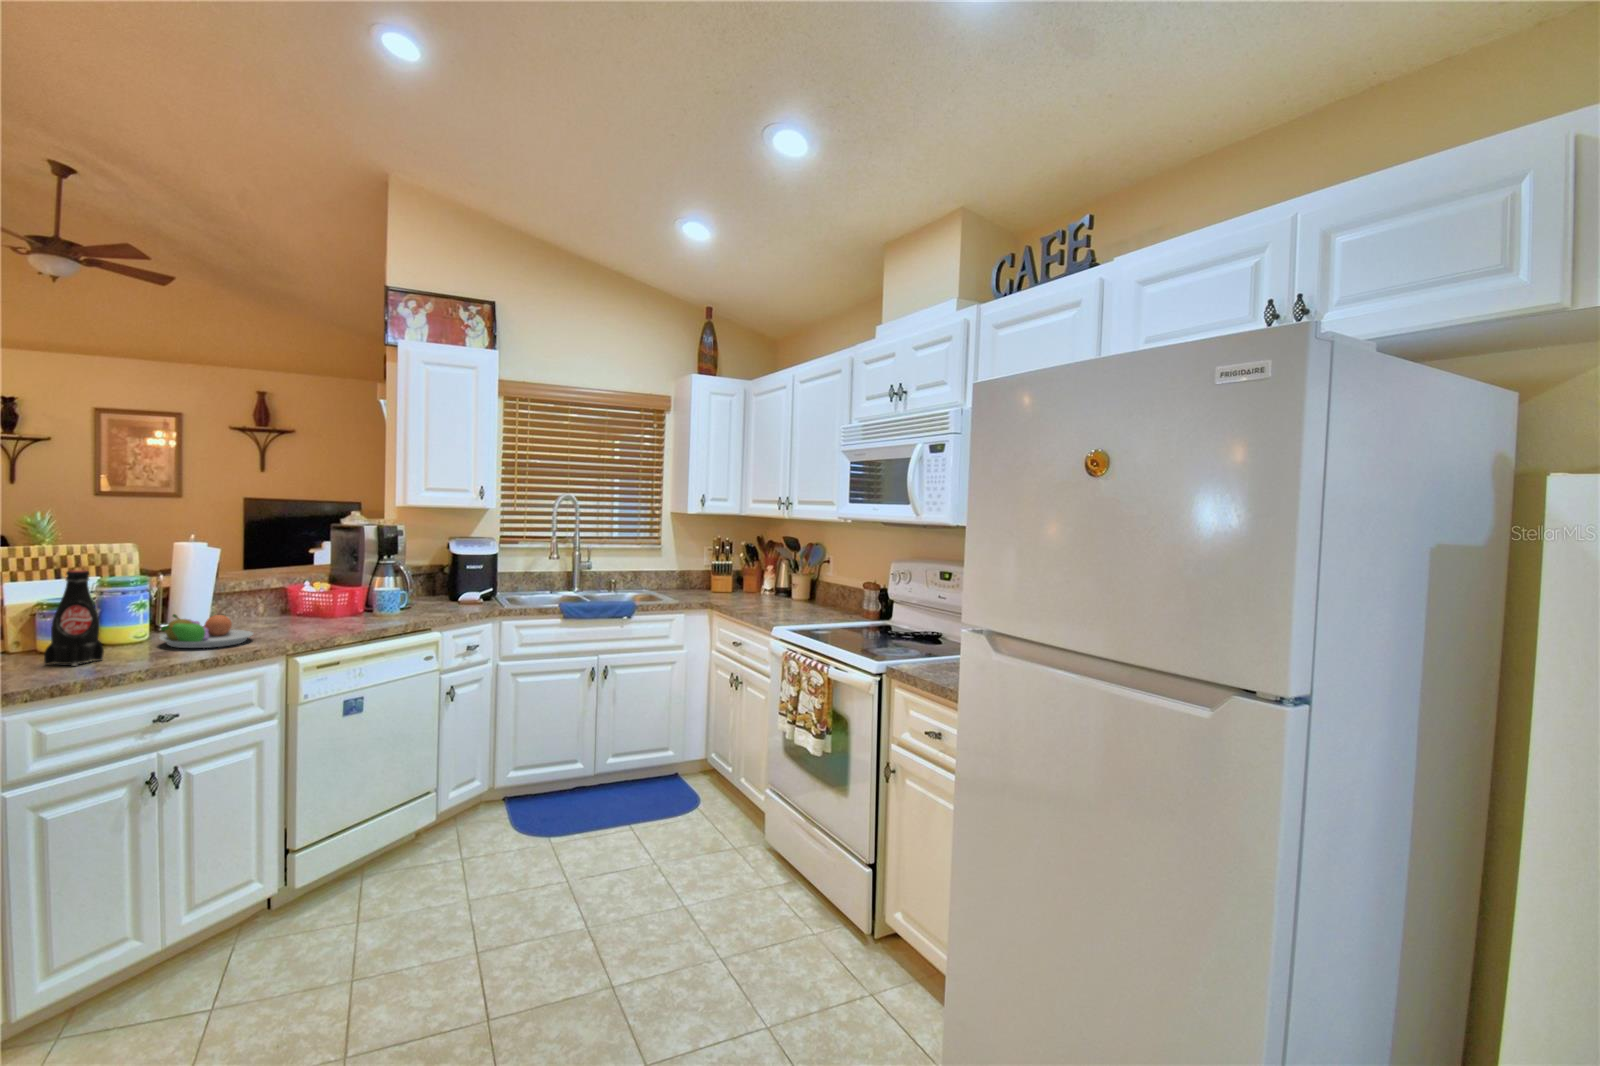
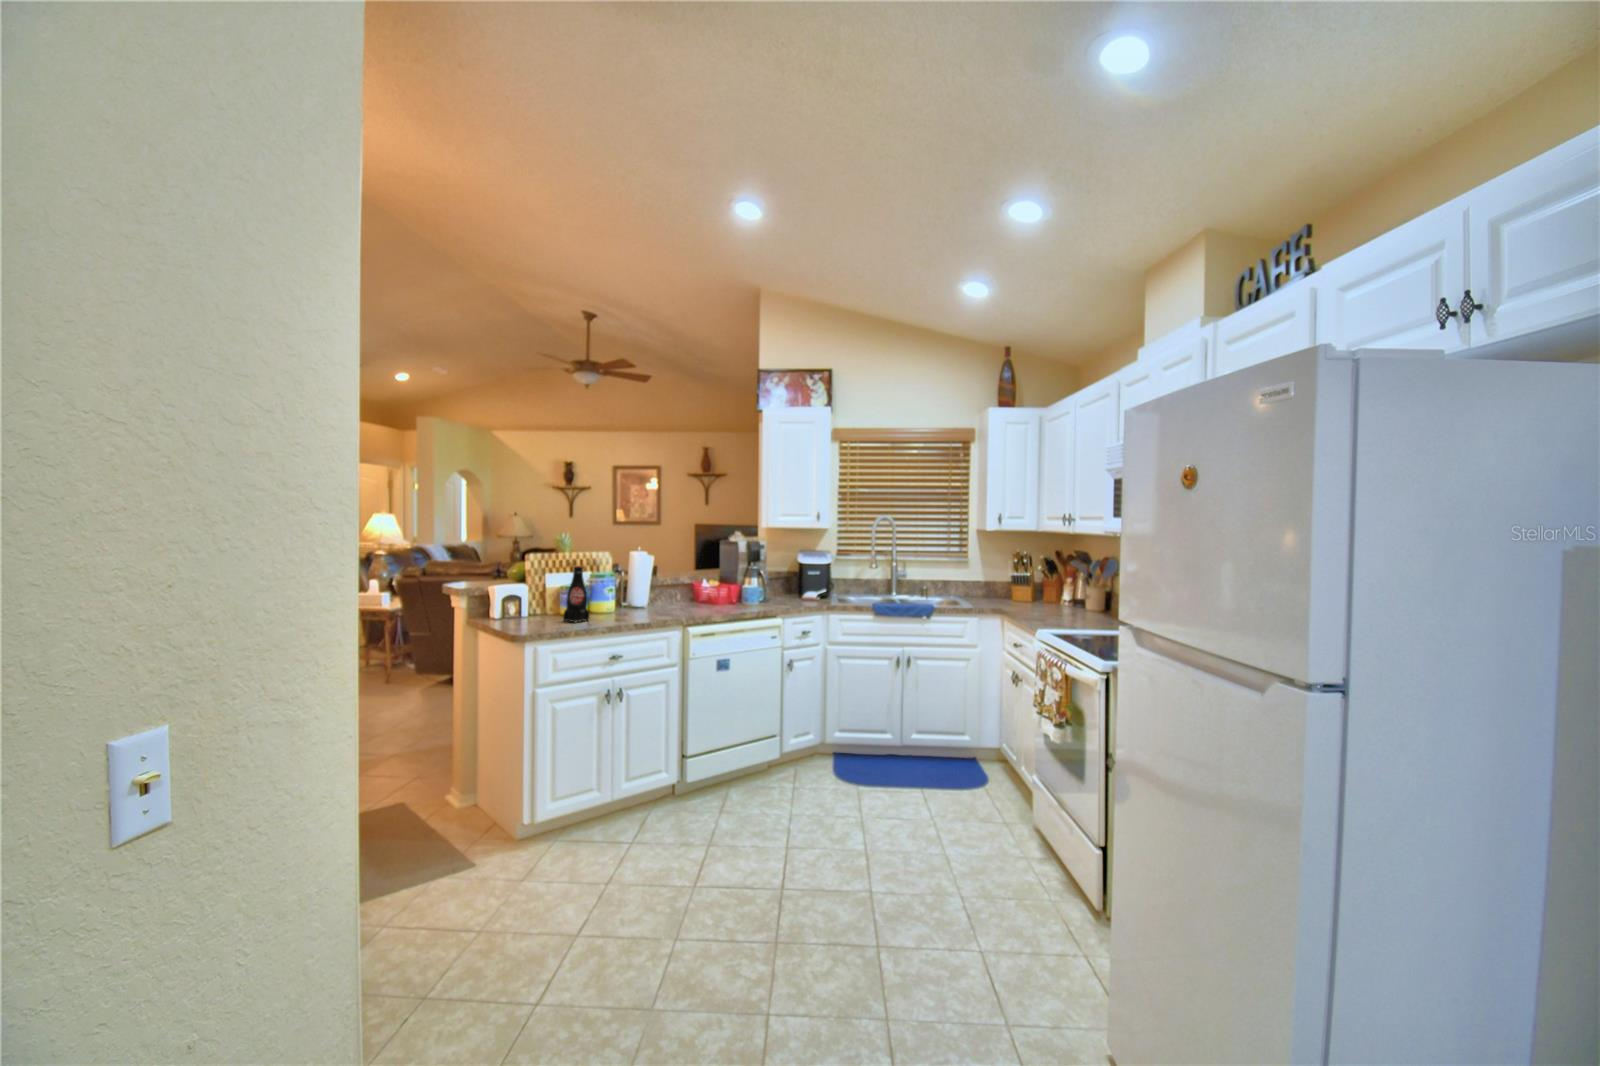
fruit bowl: present [160,614,253,648] -> none [617,596,666,618]

